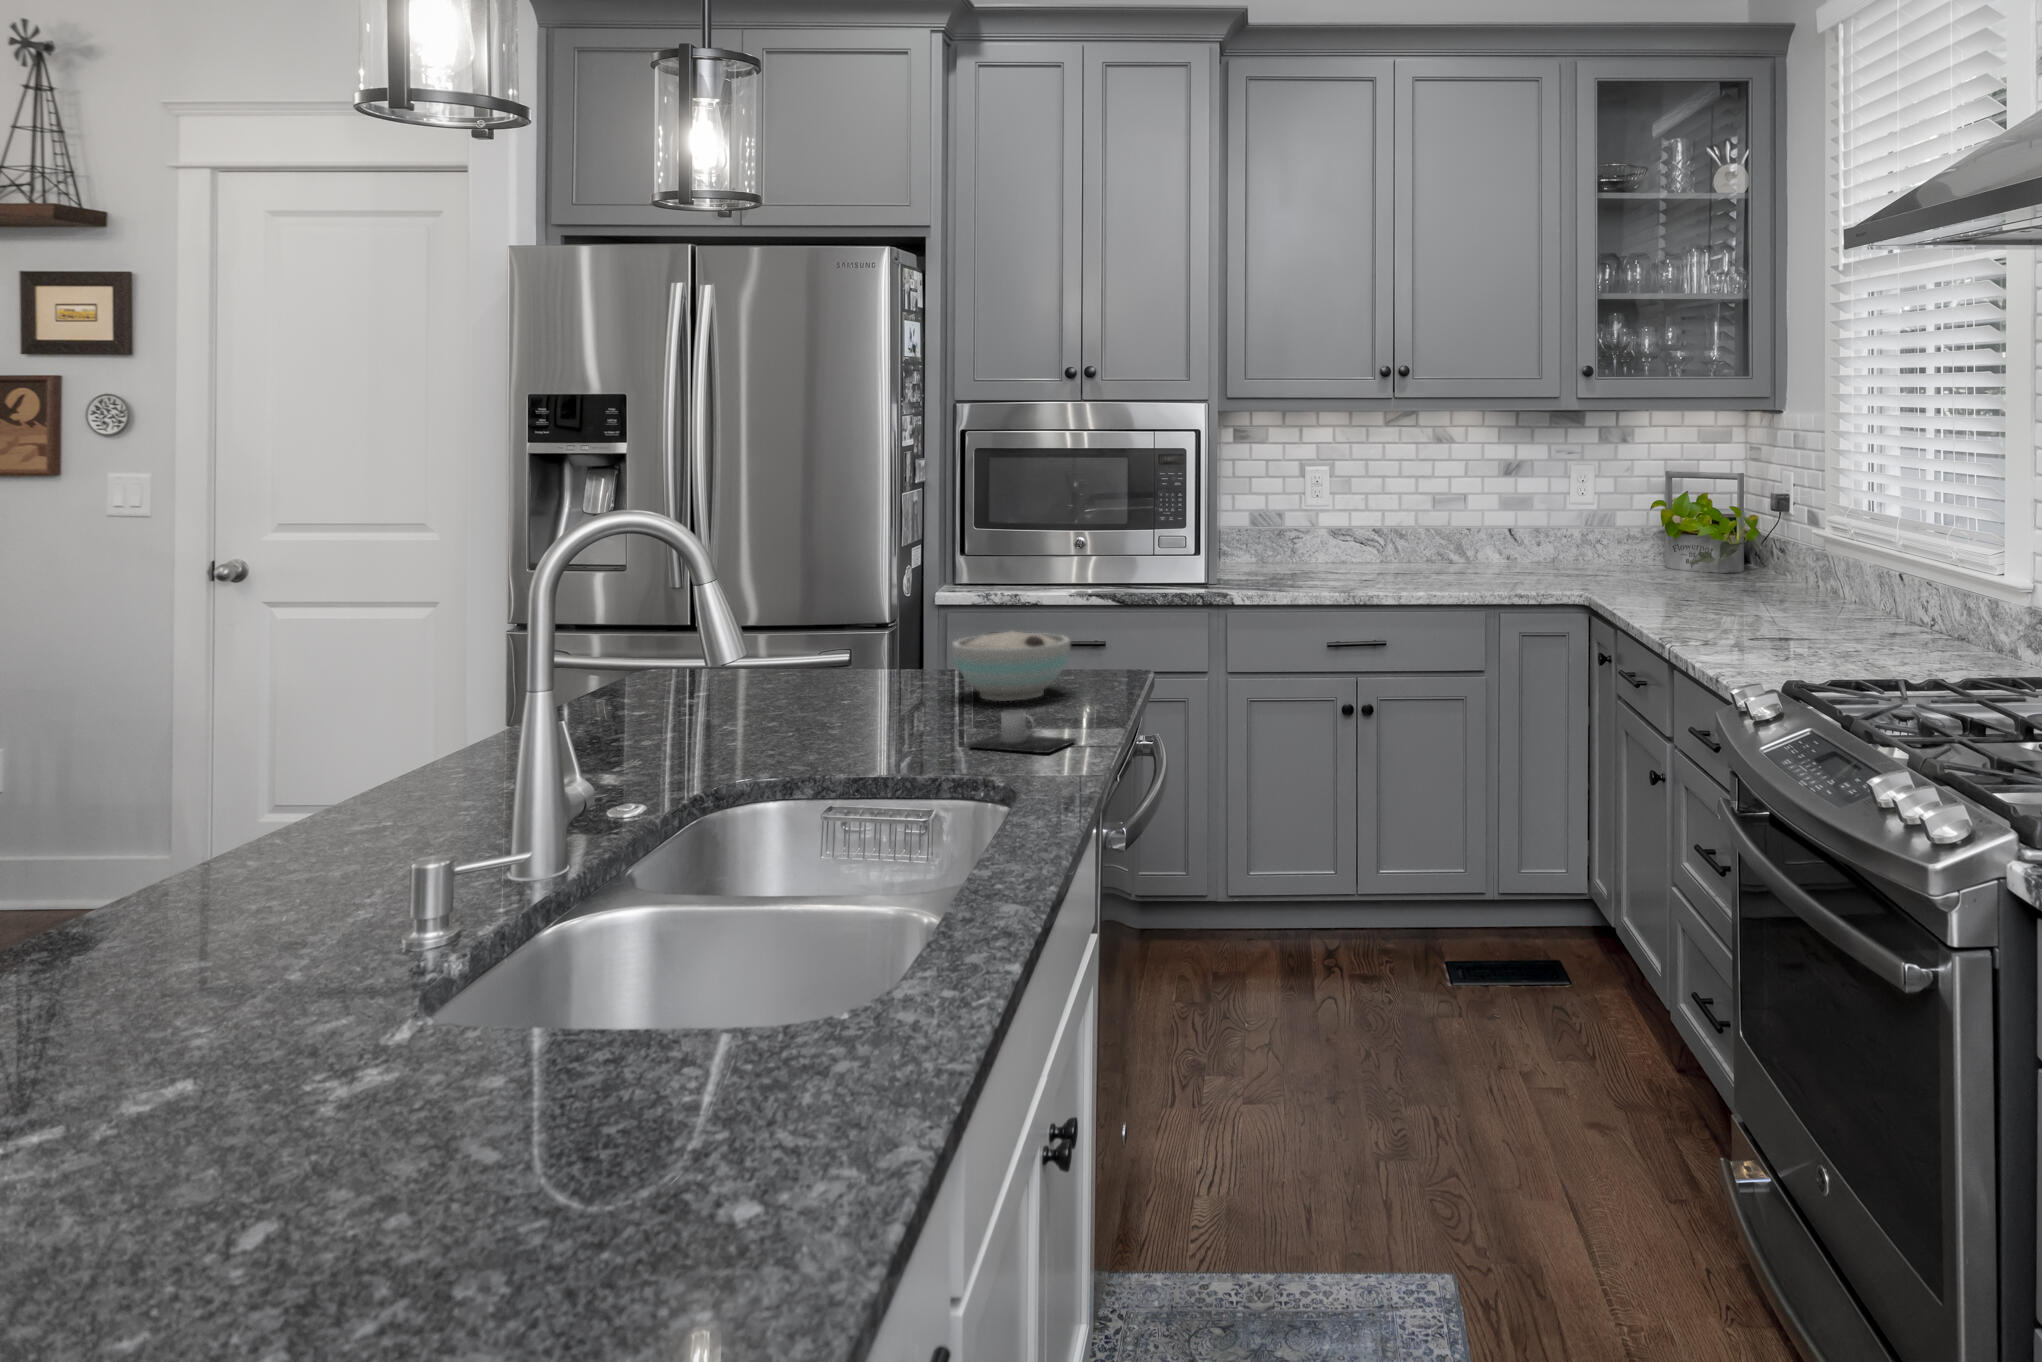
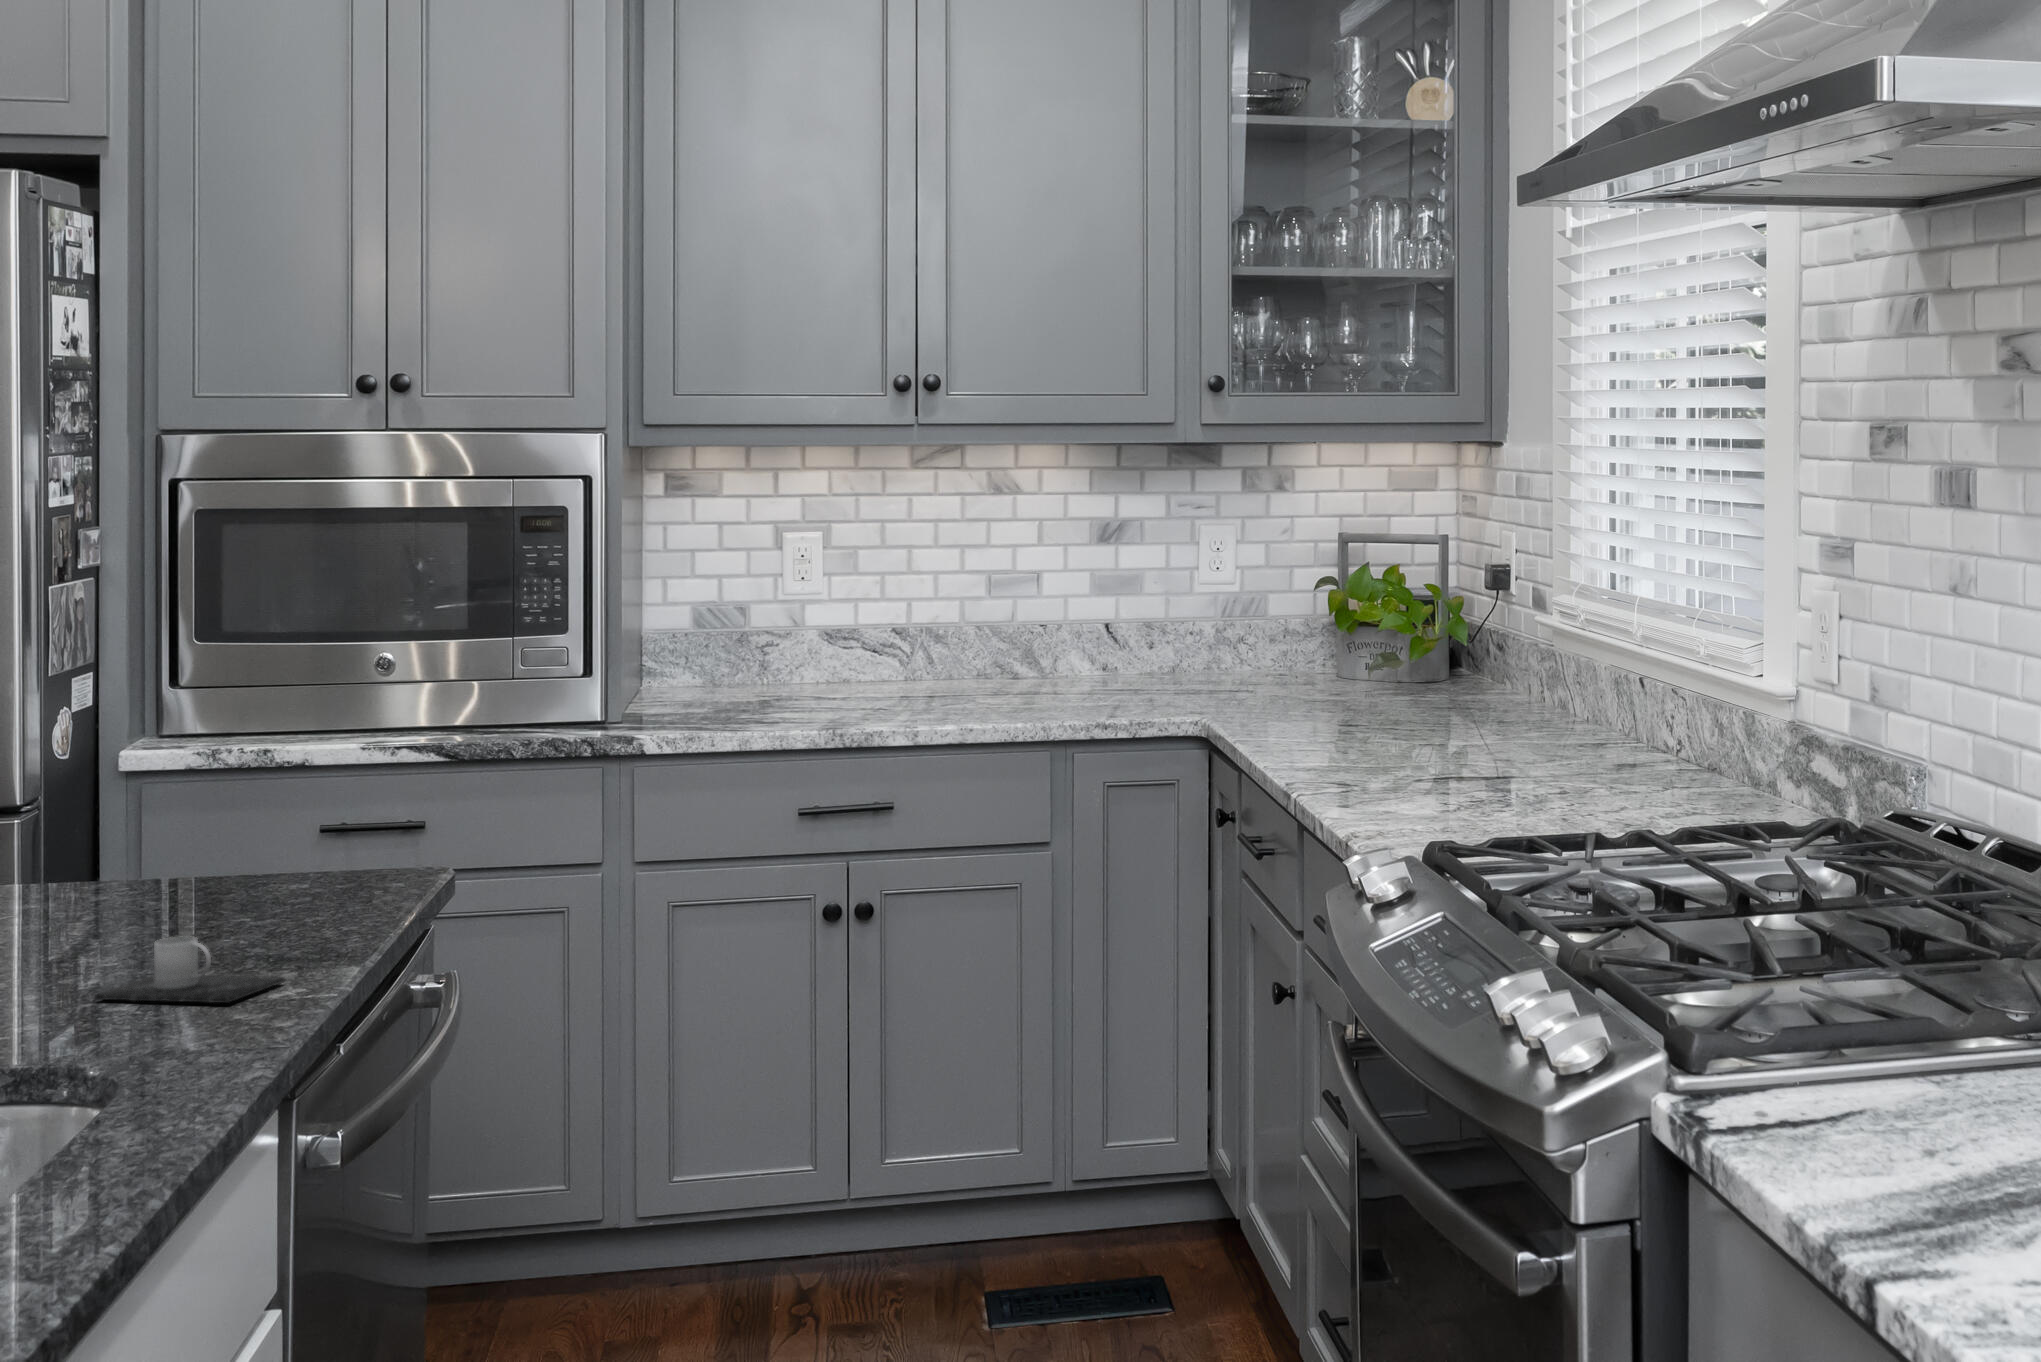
bowl: present [952,631,1071,701] -> none [102,810,306,922]

